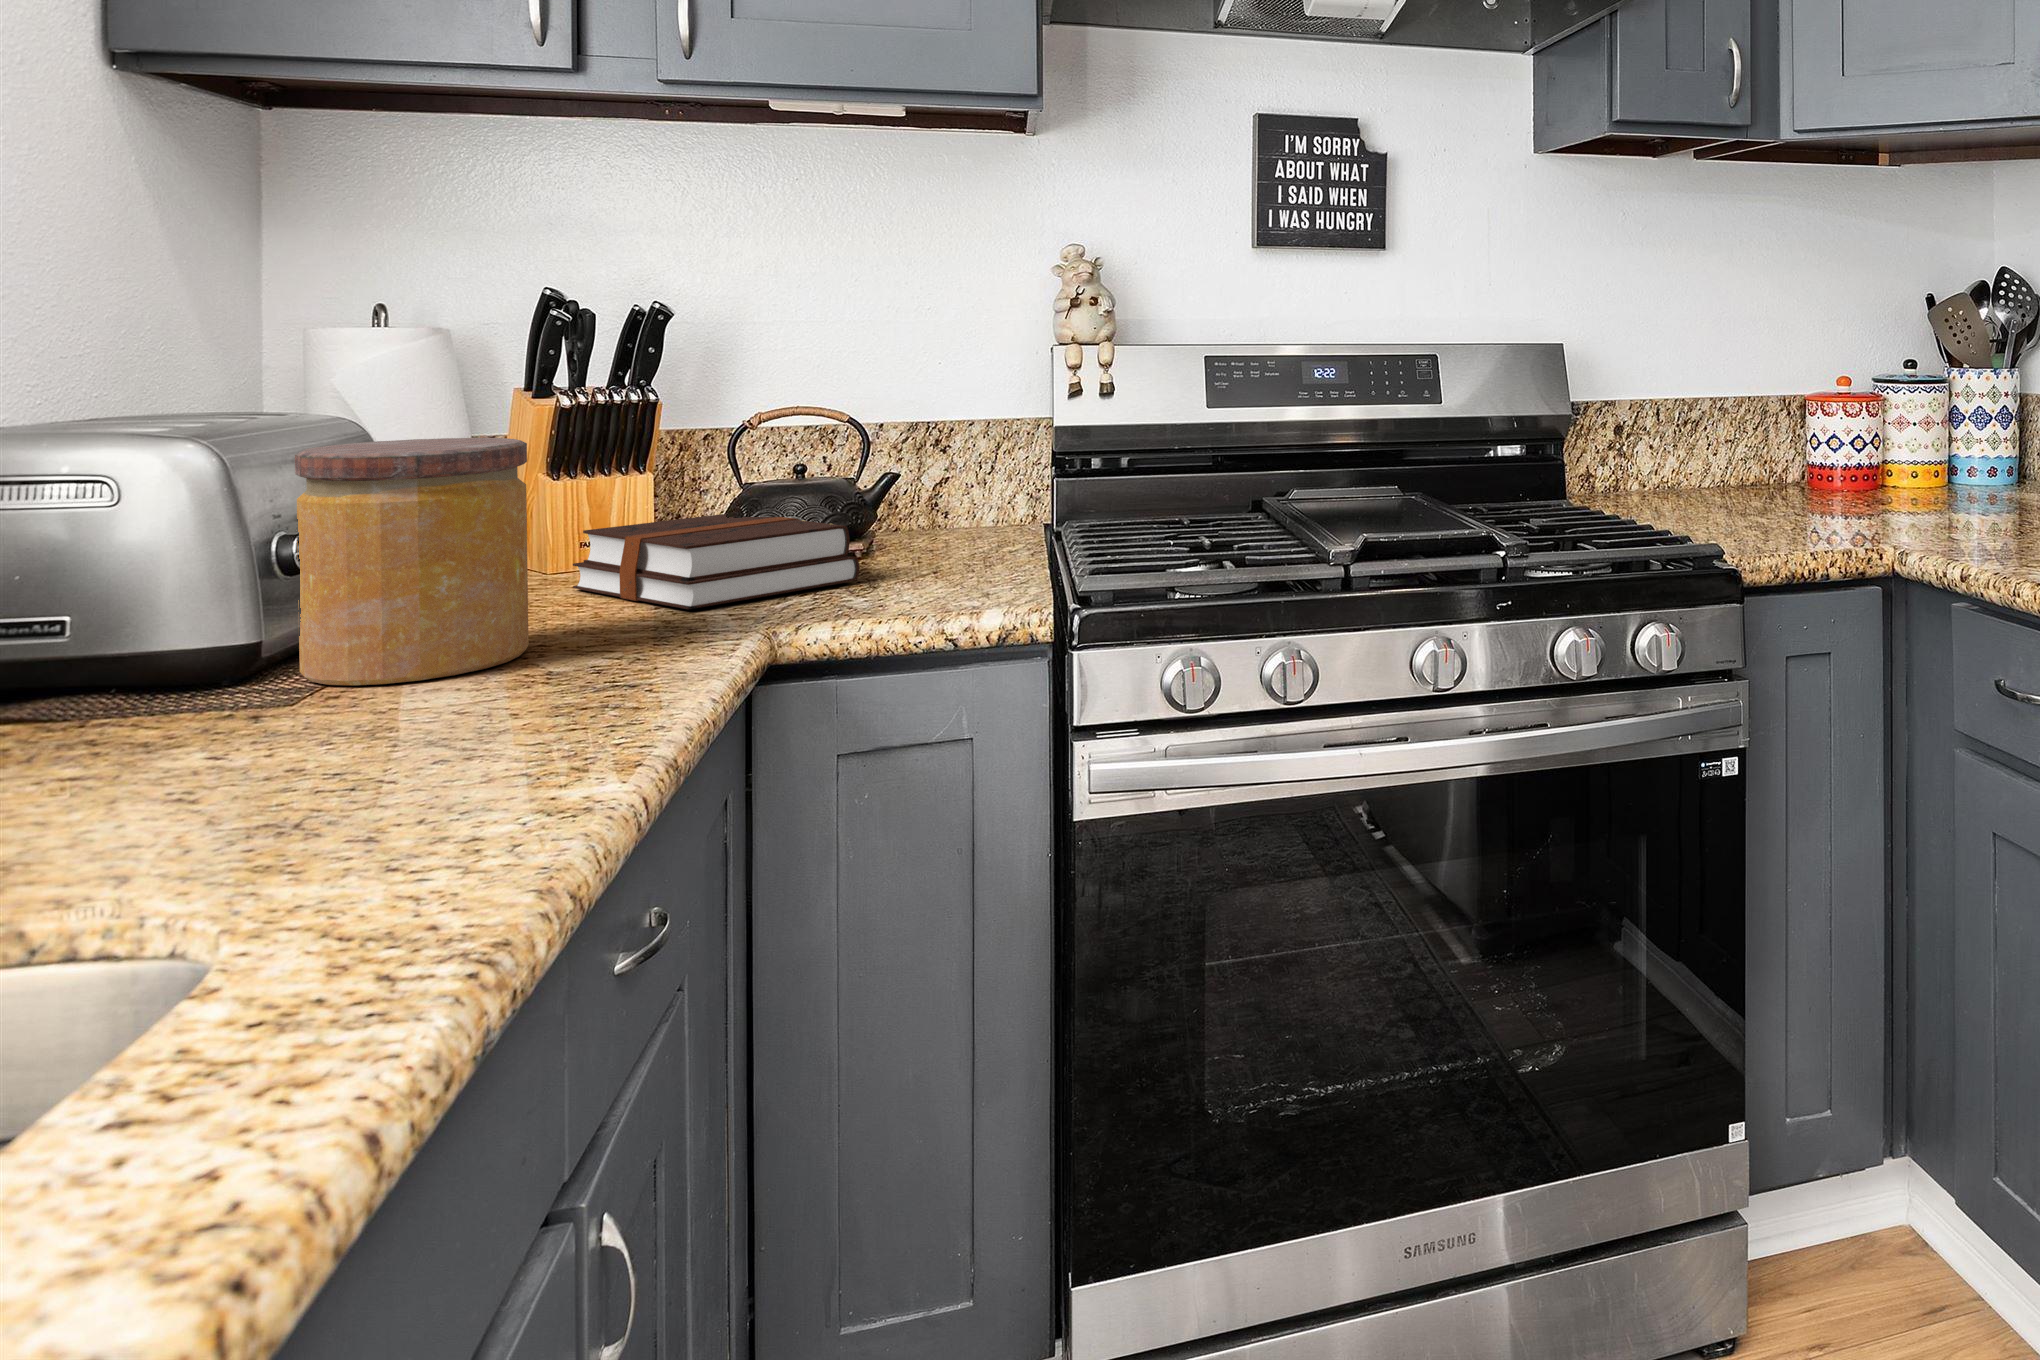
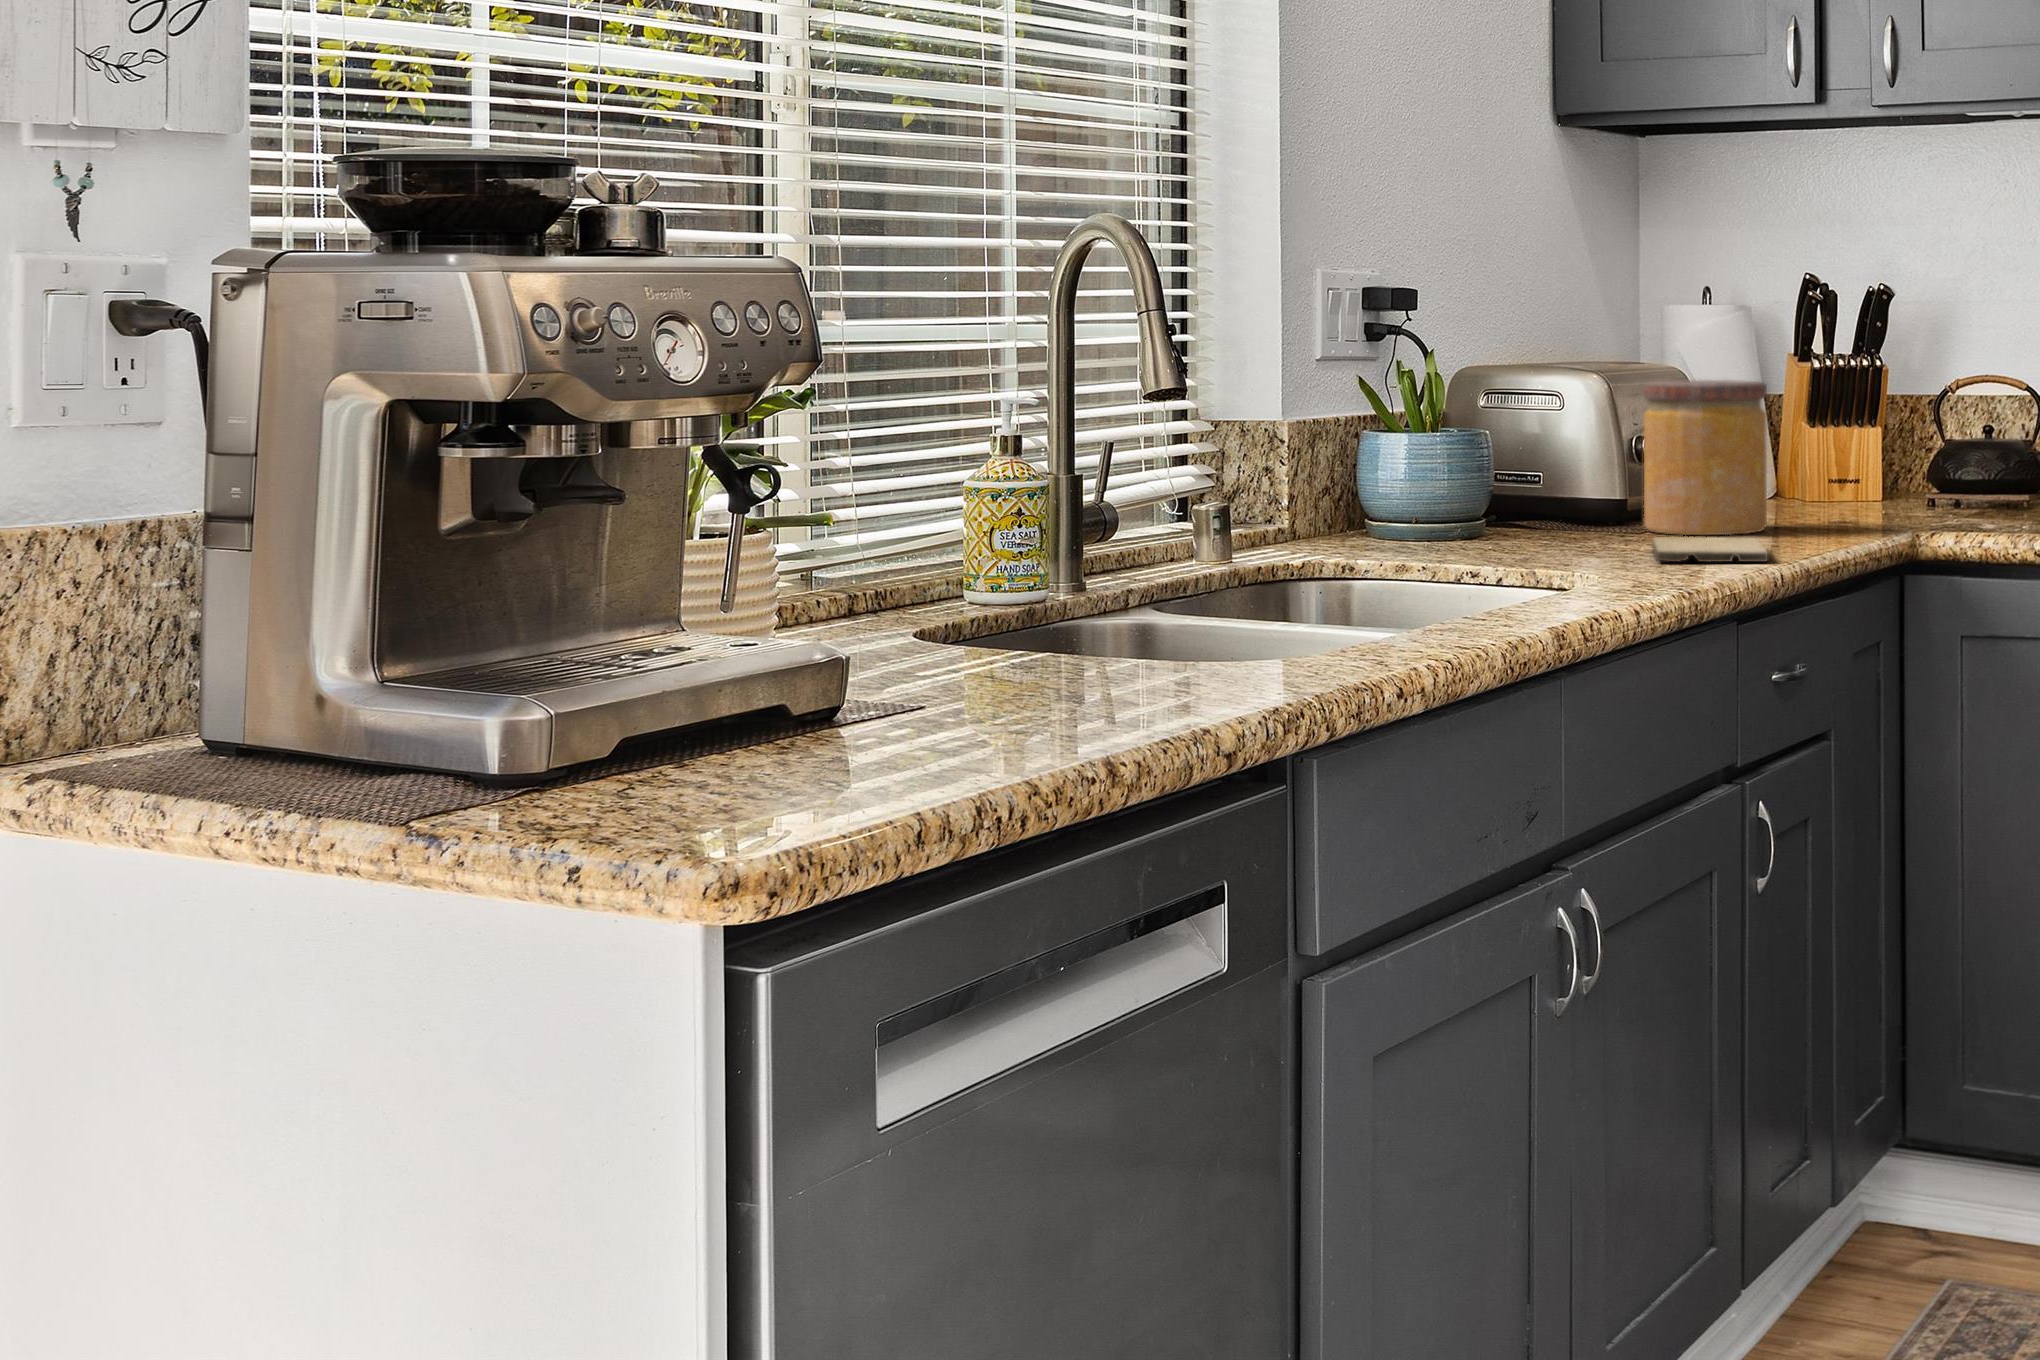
hardback book: present [573,514,860,609] -> none [1815,462,2009,522]
cutting board: none [333,691,591,793] -> present [1652,537,1768,562]

